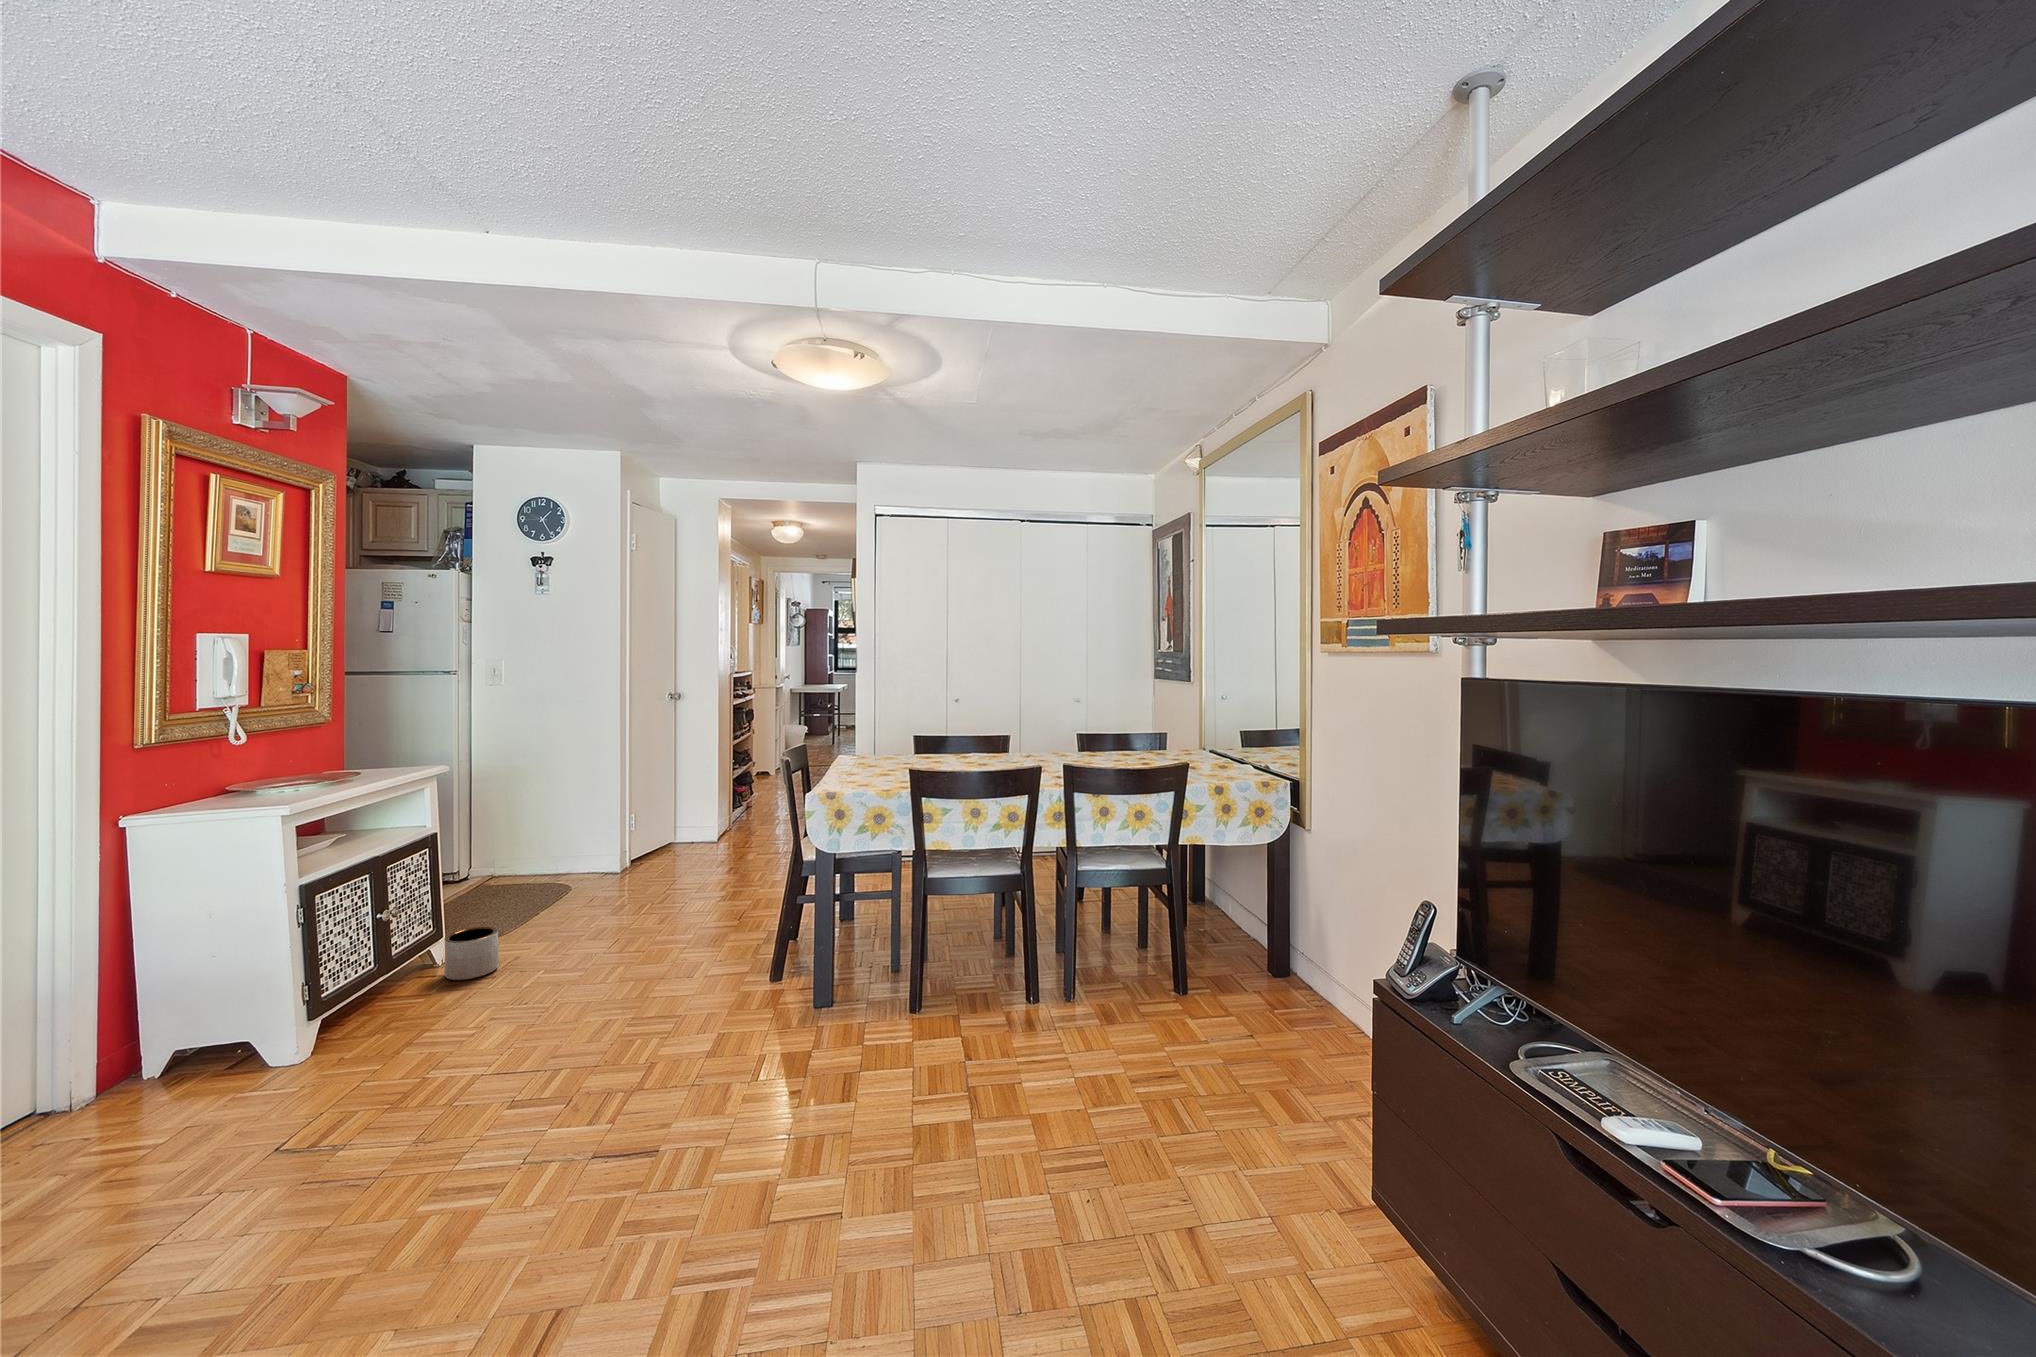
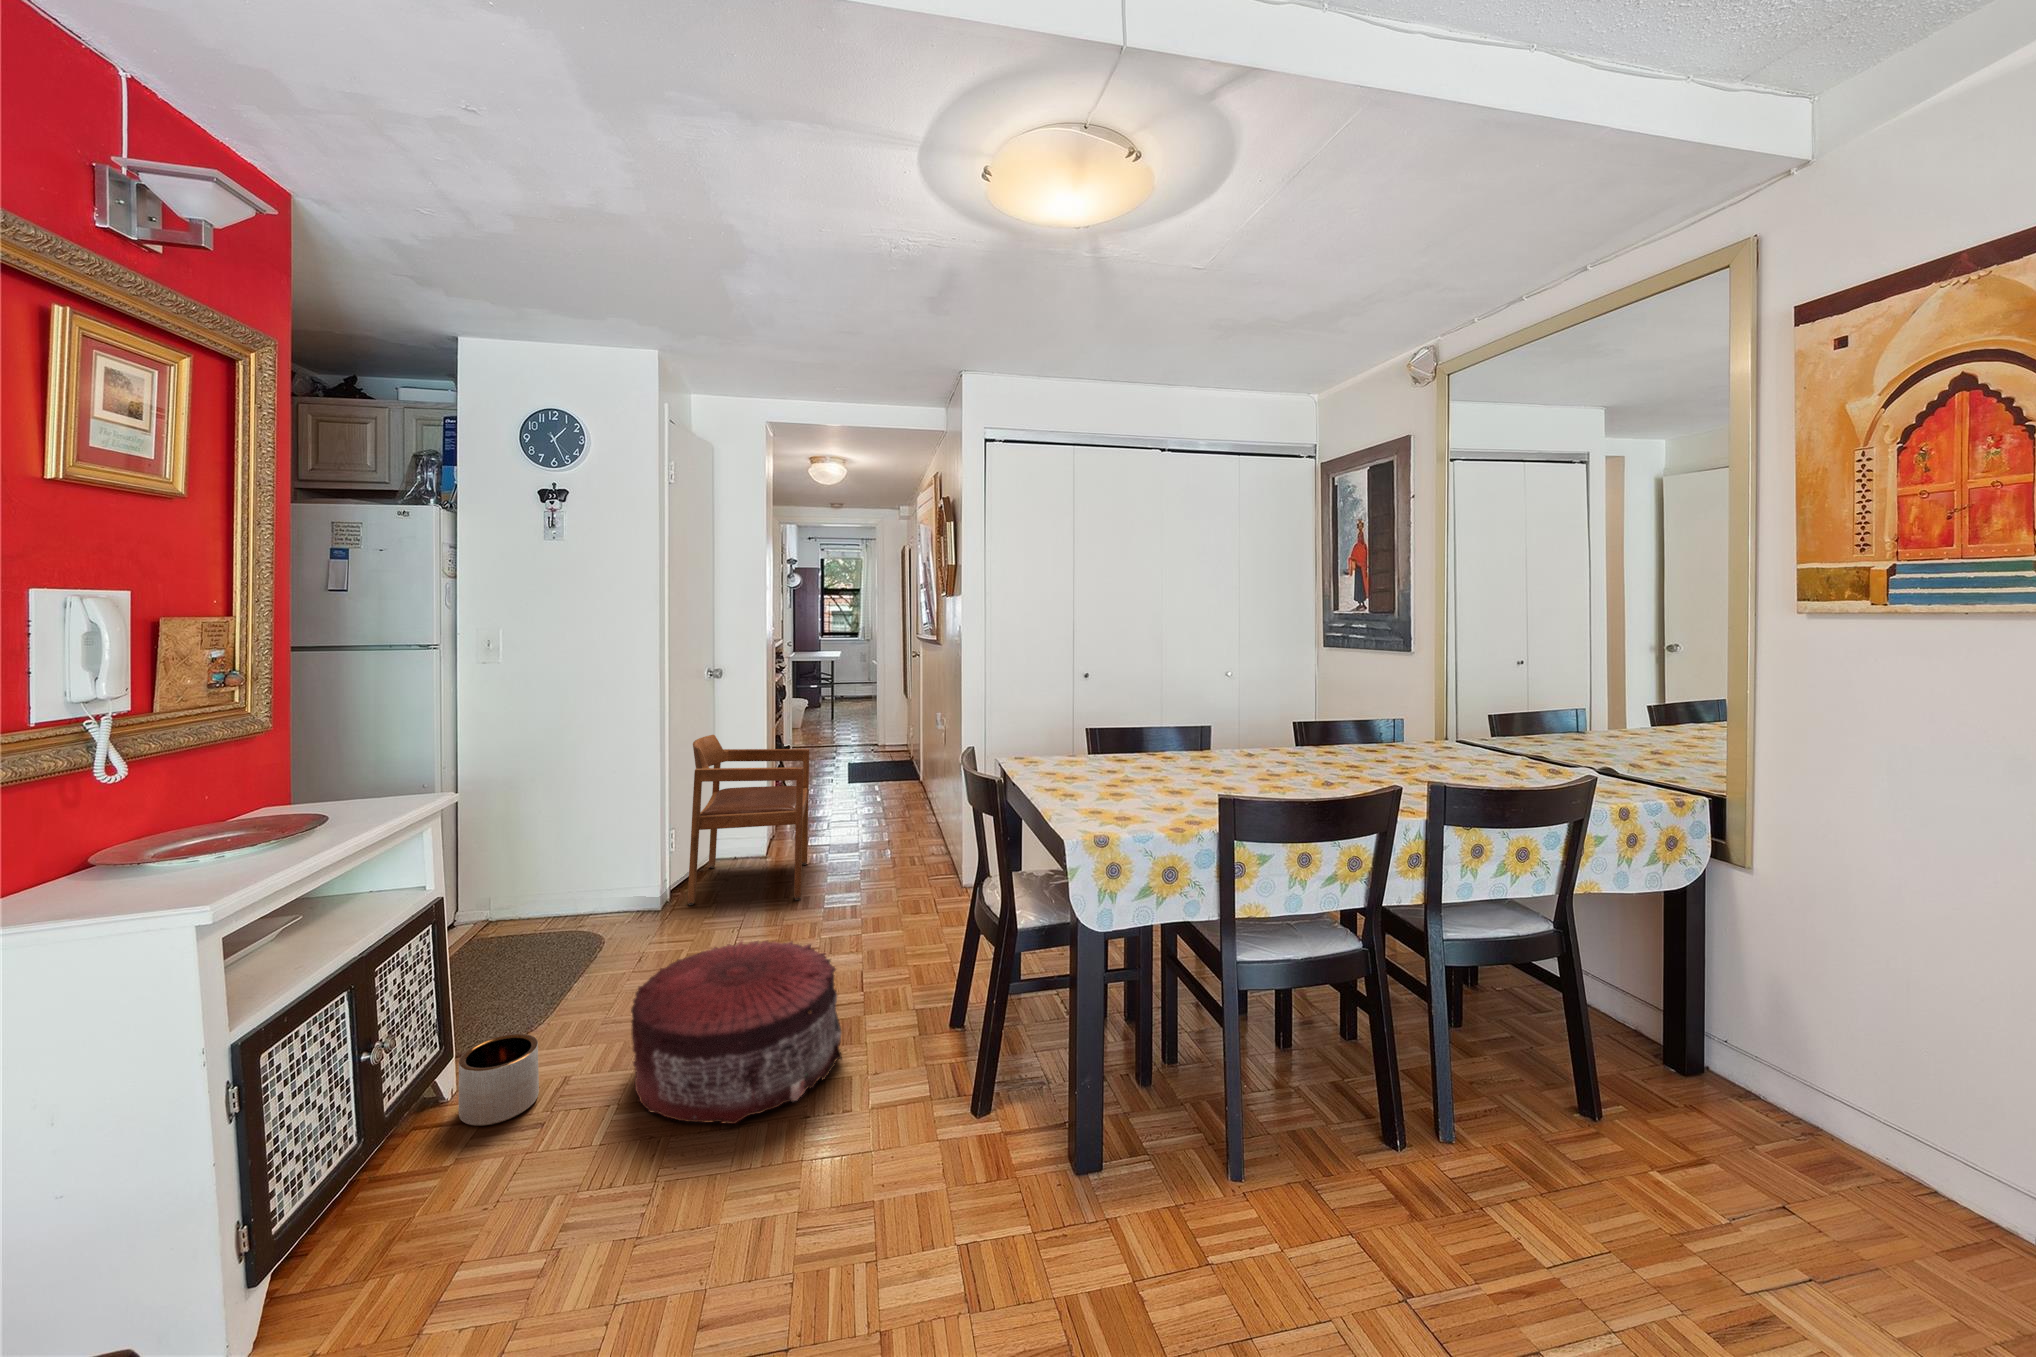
armchair: none [645,738,753,869] -> present [687,735,809,905]
pouf: none [558,873,710,981] -> present [631,941,842,1124]

